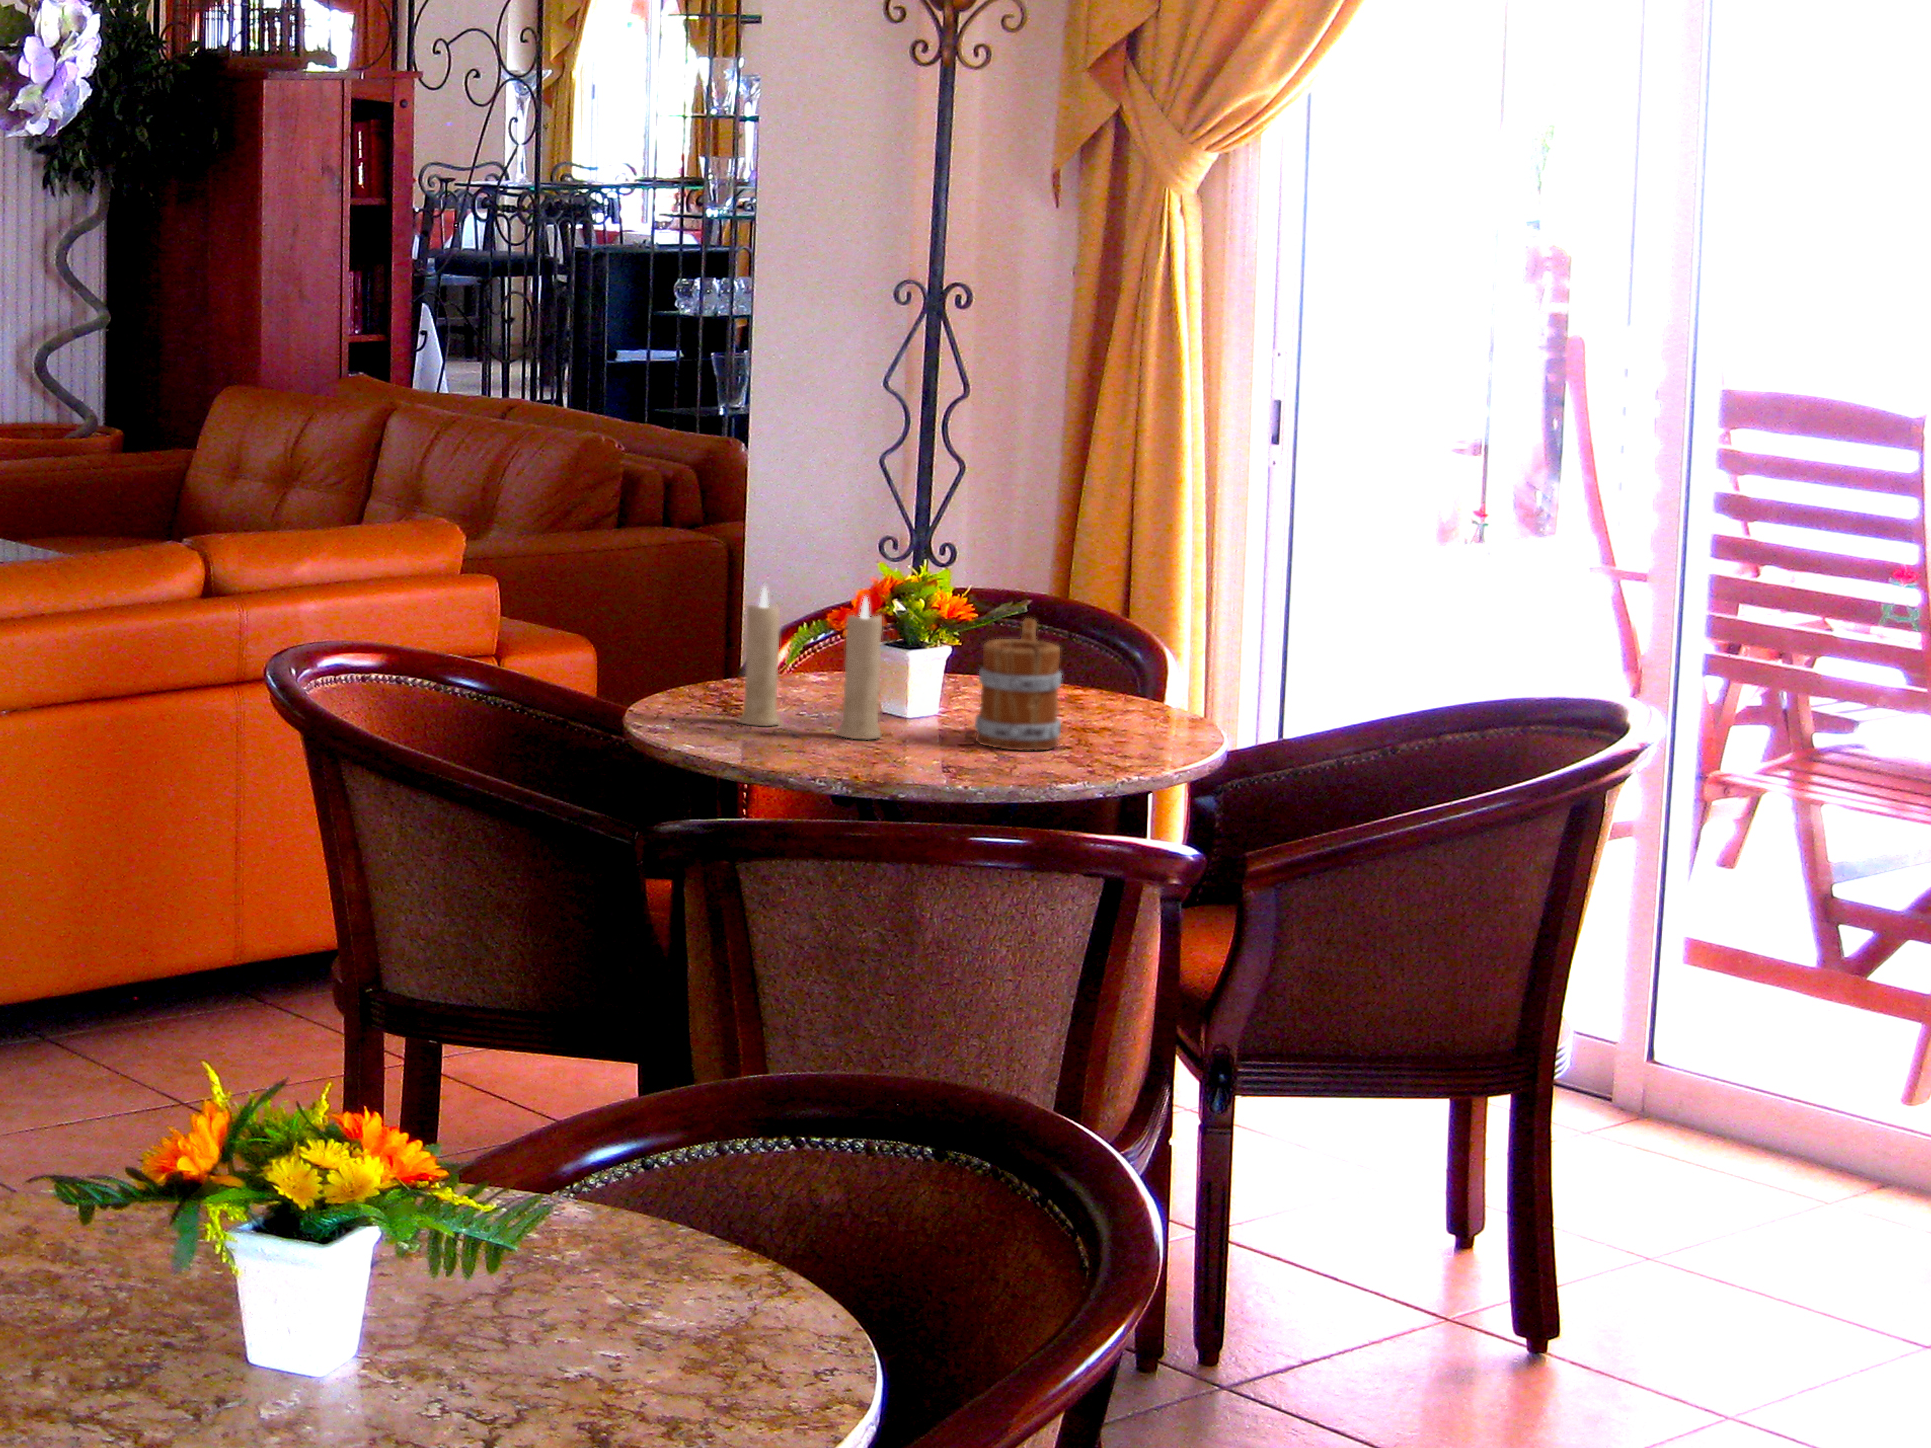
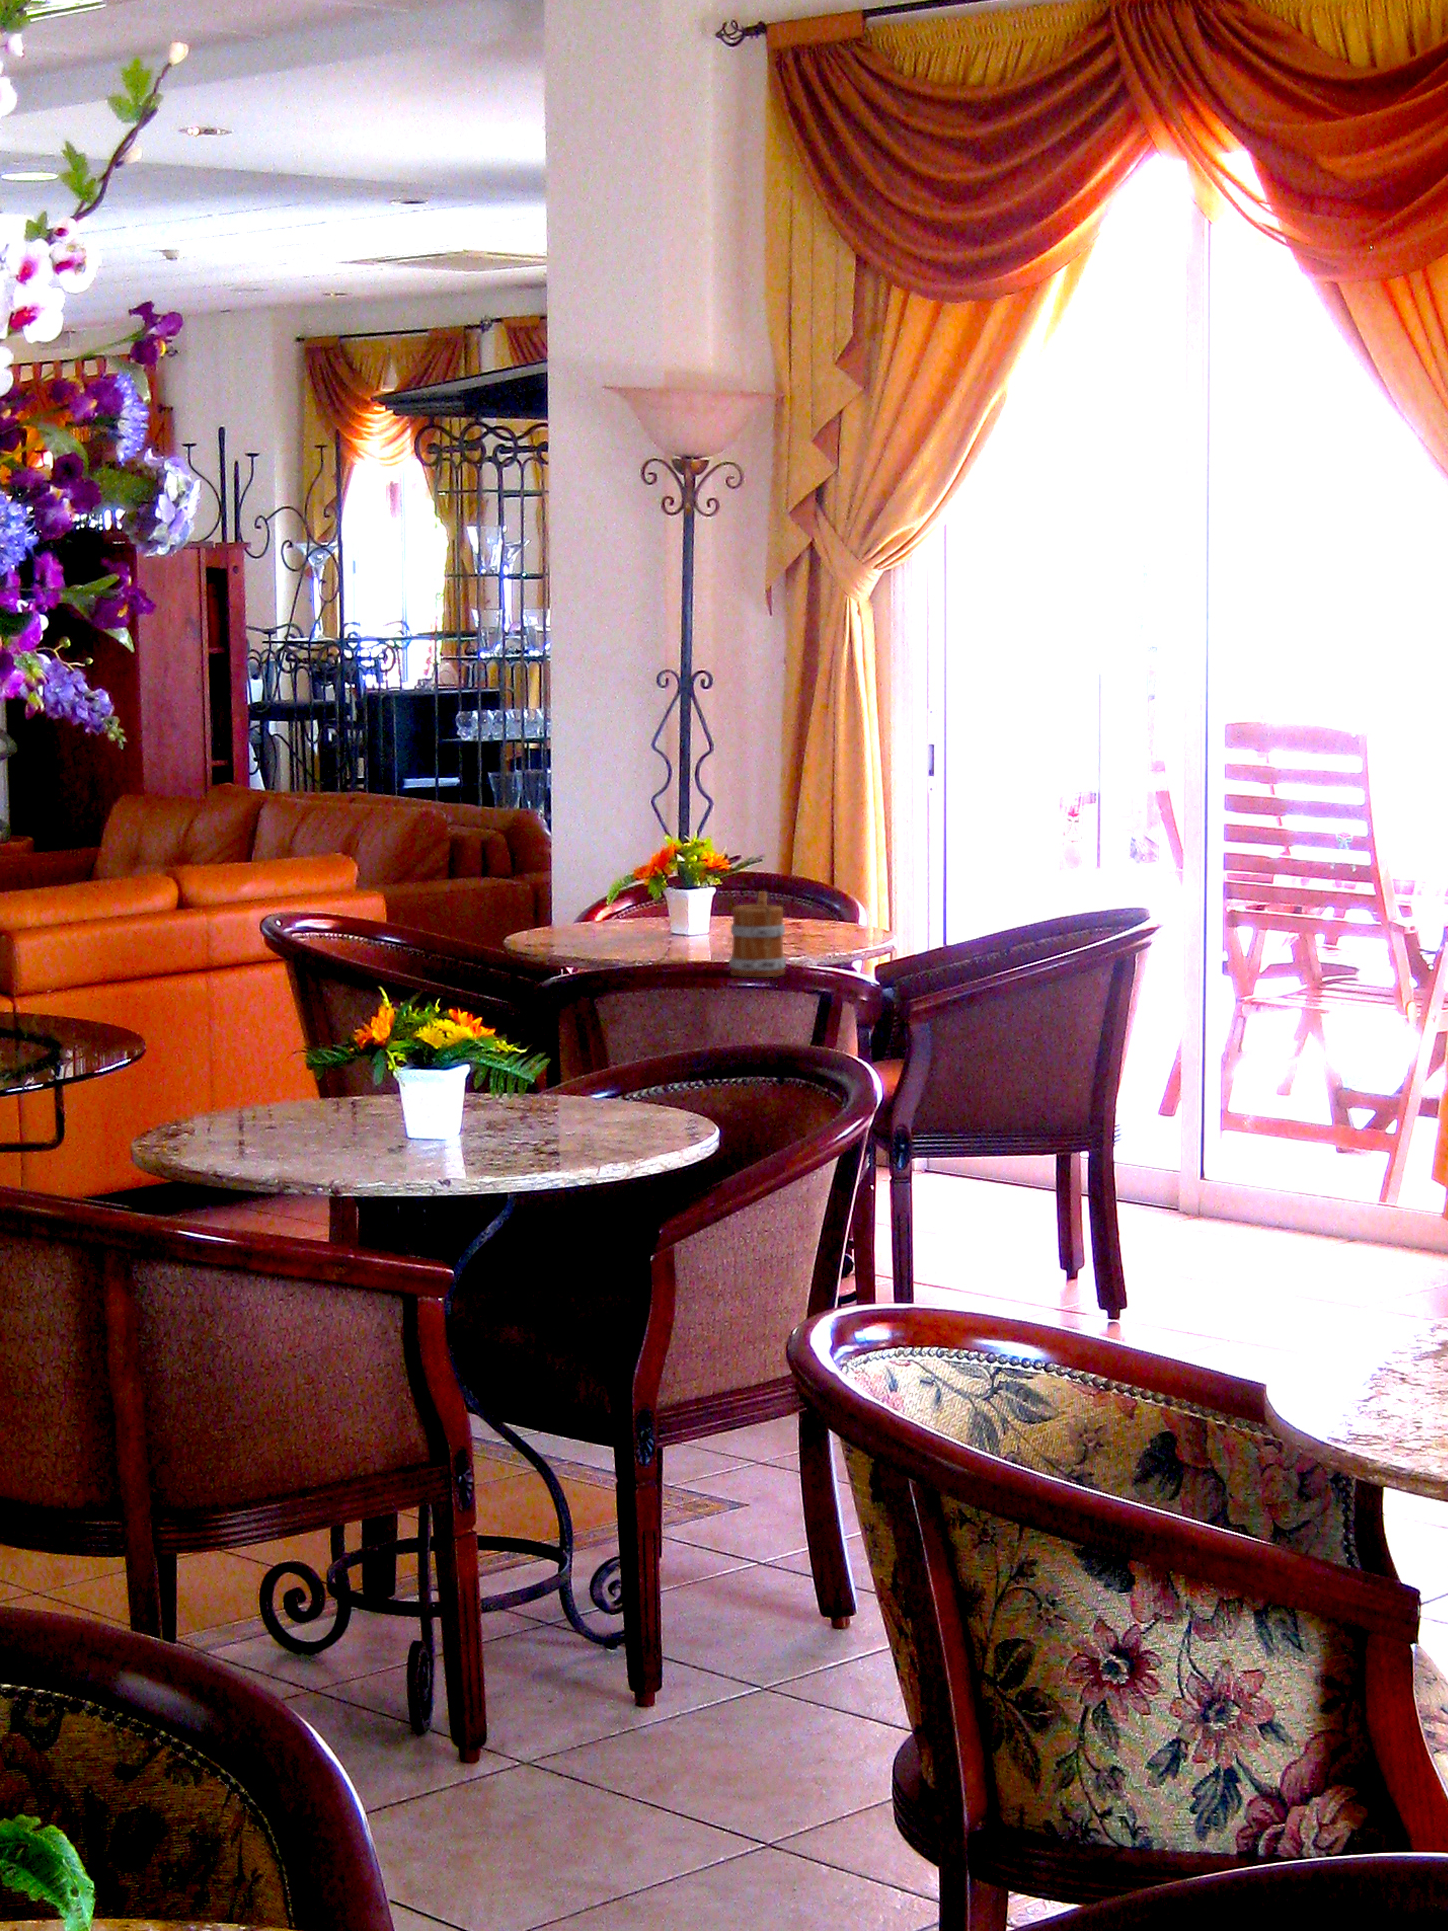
candle: present [738,587,882,739] -> none [570,872,669,975]

